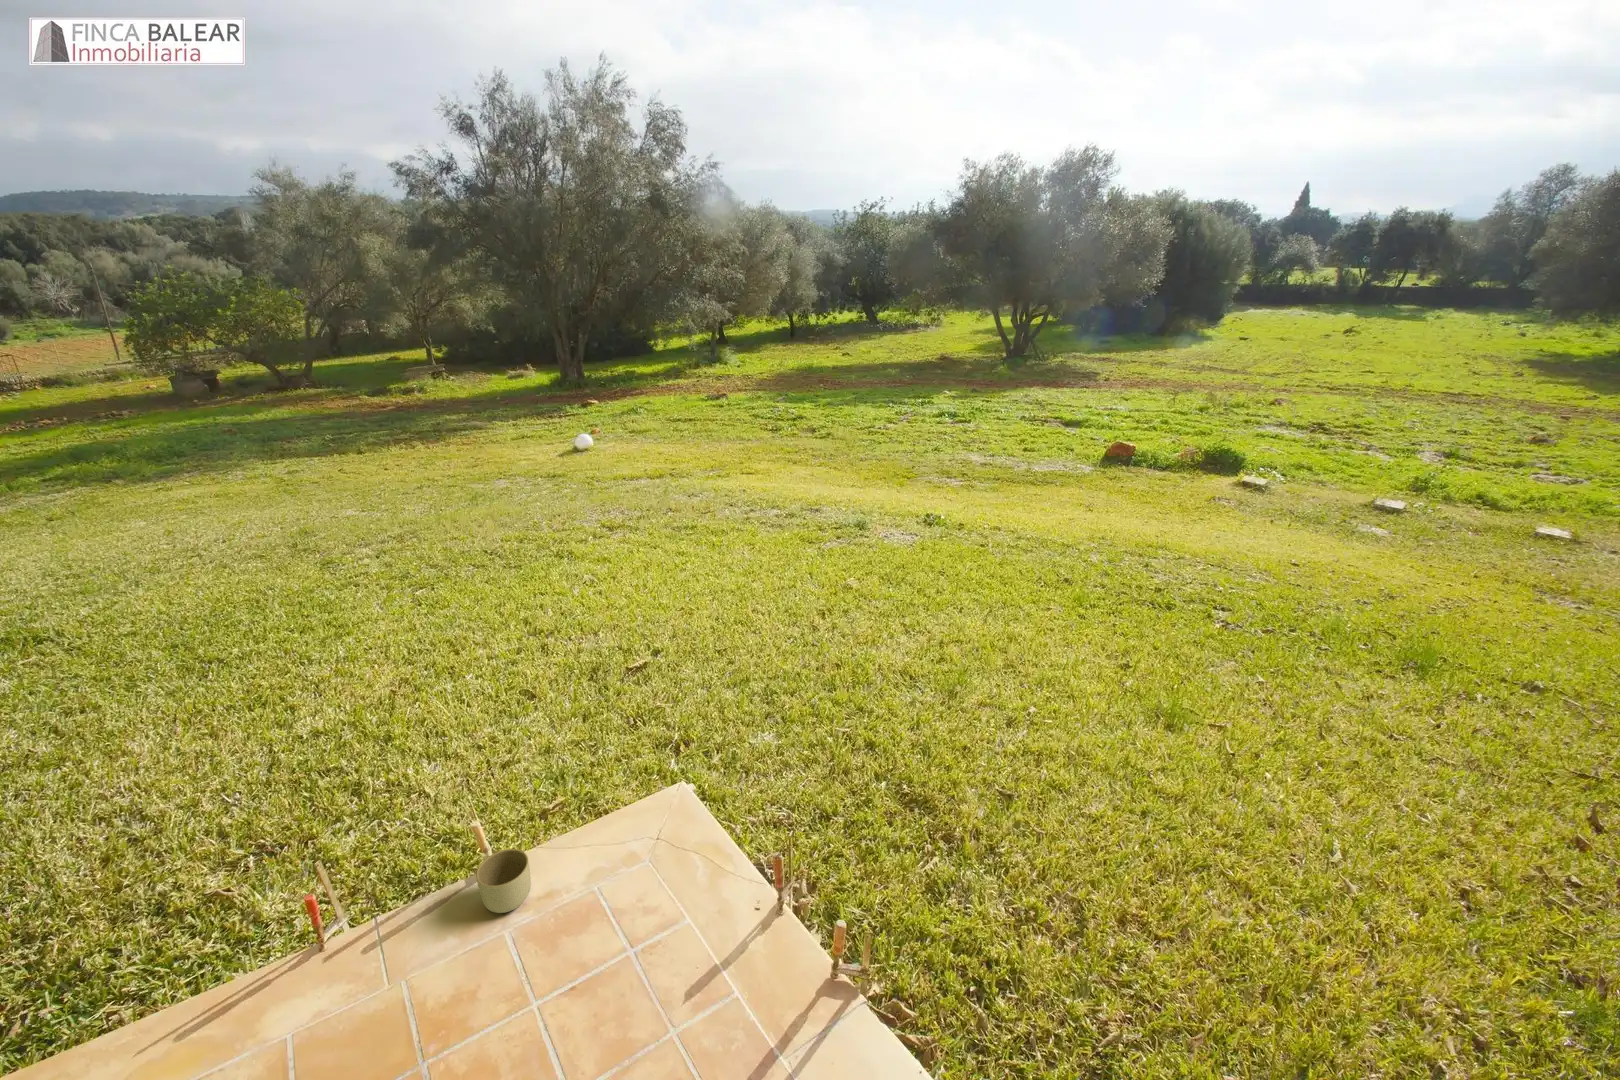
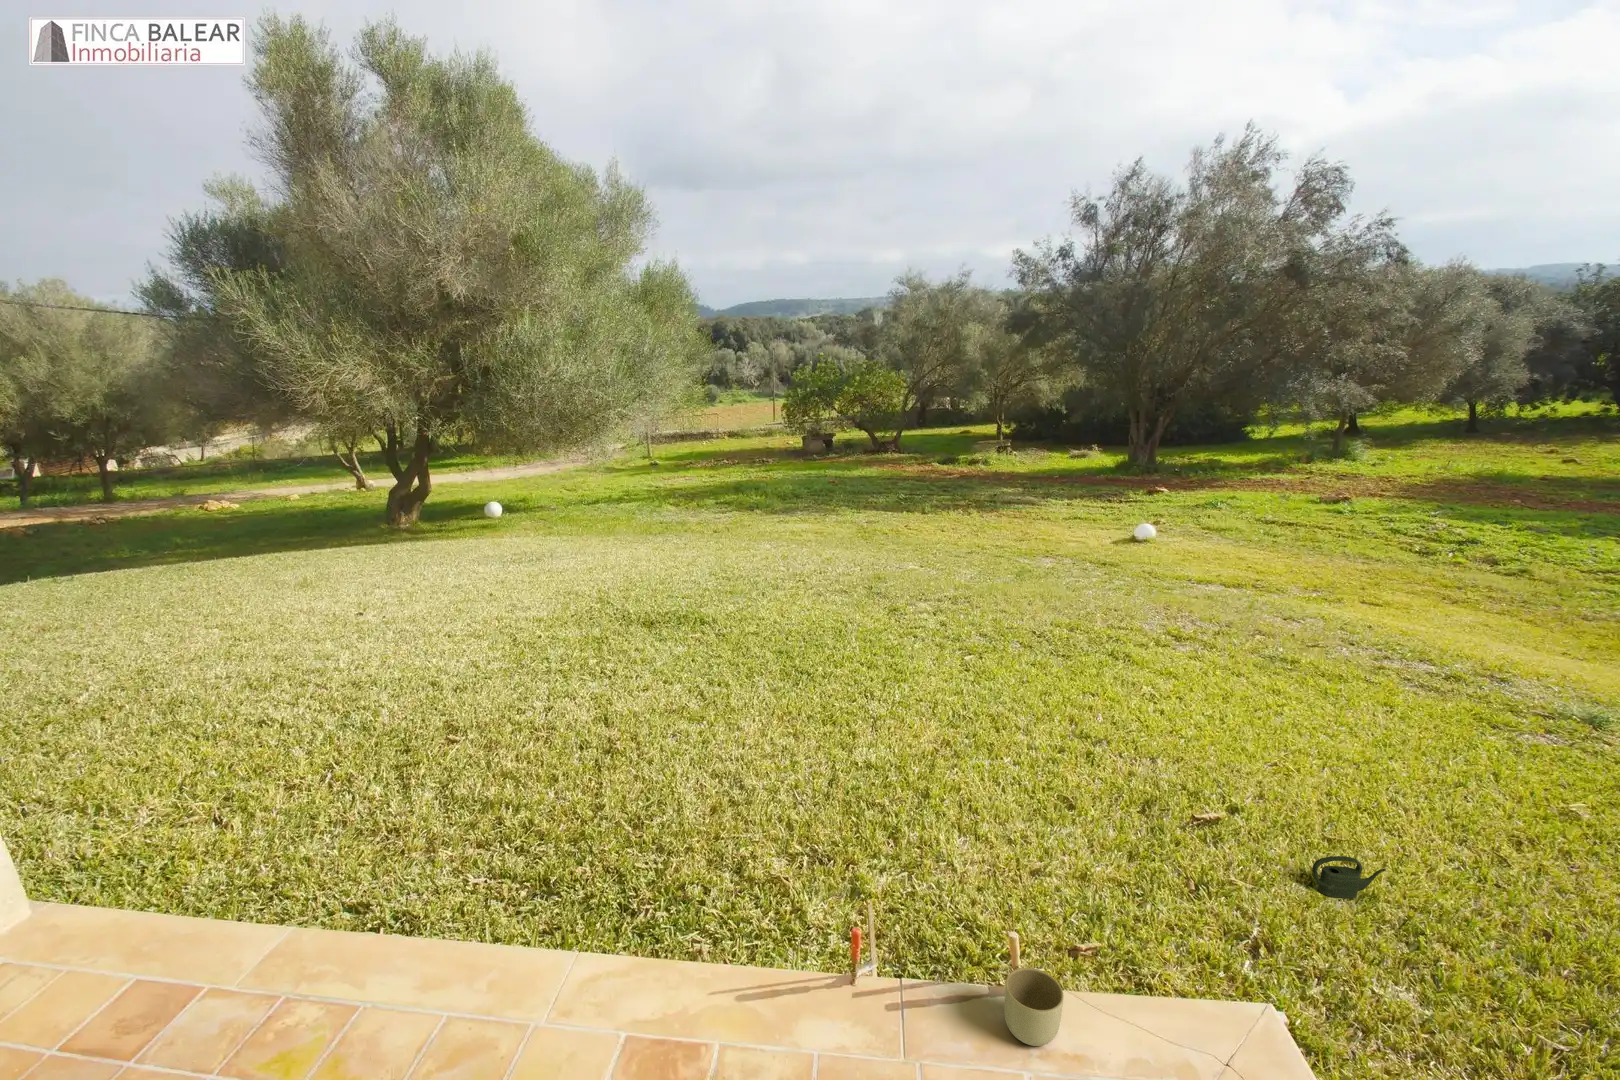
watering can: none [707,659,748,690] -> present [1312,856,1386,898]

